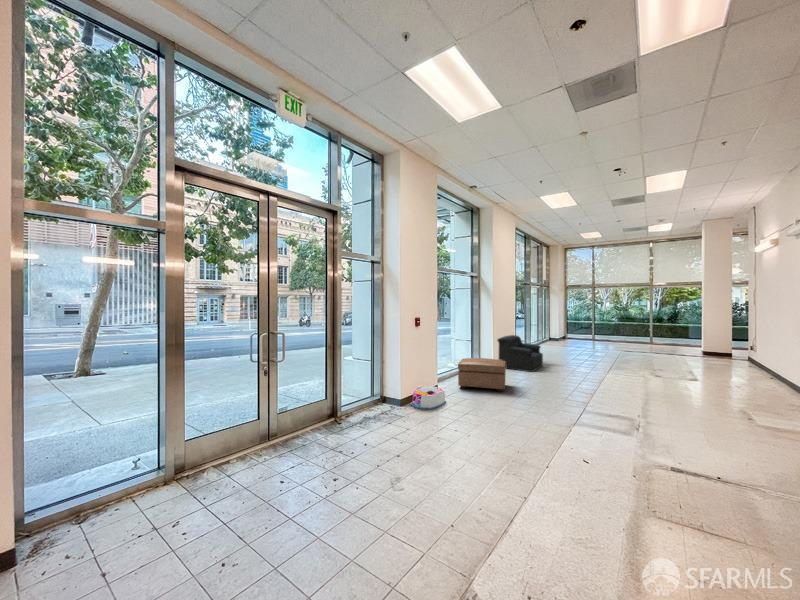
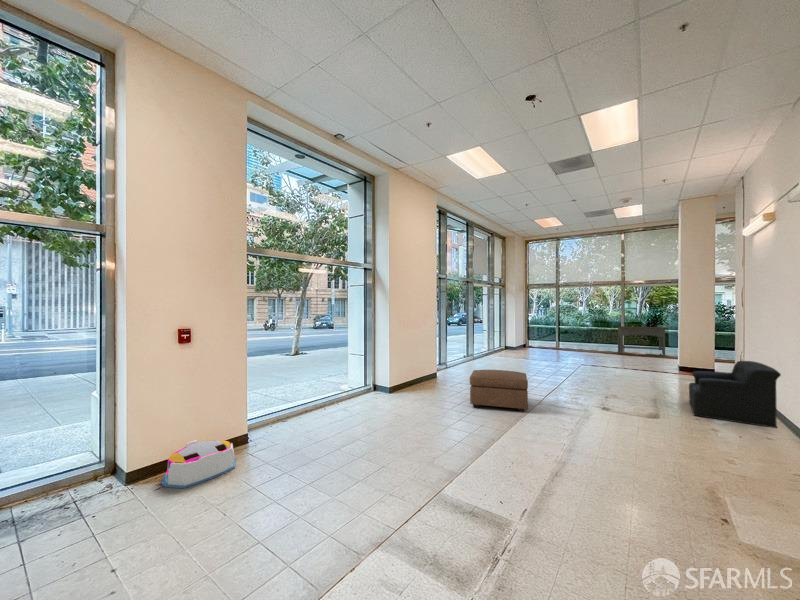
console table: none [646,321,690,346] -> present [617,326,667,357]
armchair: present [498,335,543,372] -> present [689,361,781,428]
ottoman: present [458,358,506,392] -> present [470,370,528,412]

